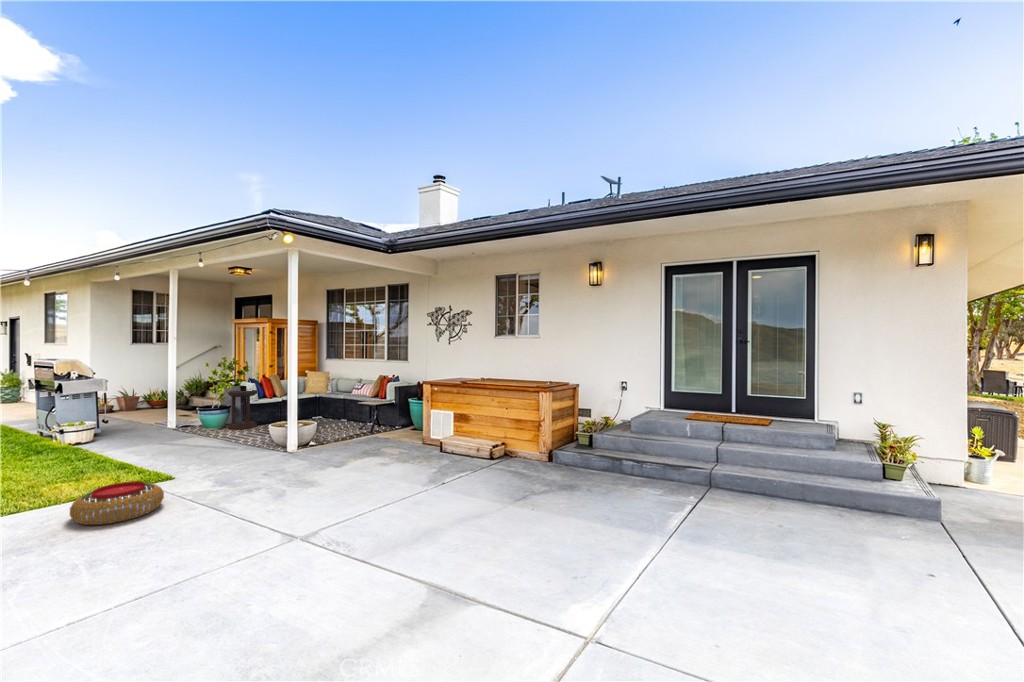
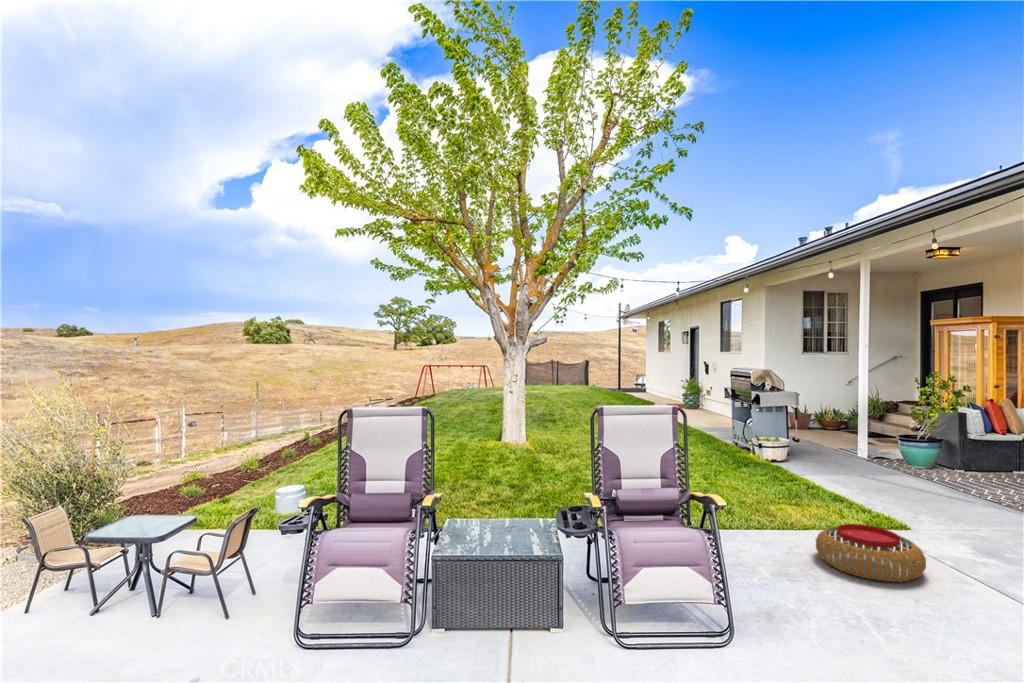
side table: present [228,390,257,430] -> none [942,419,992,479]

